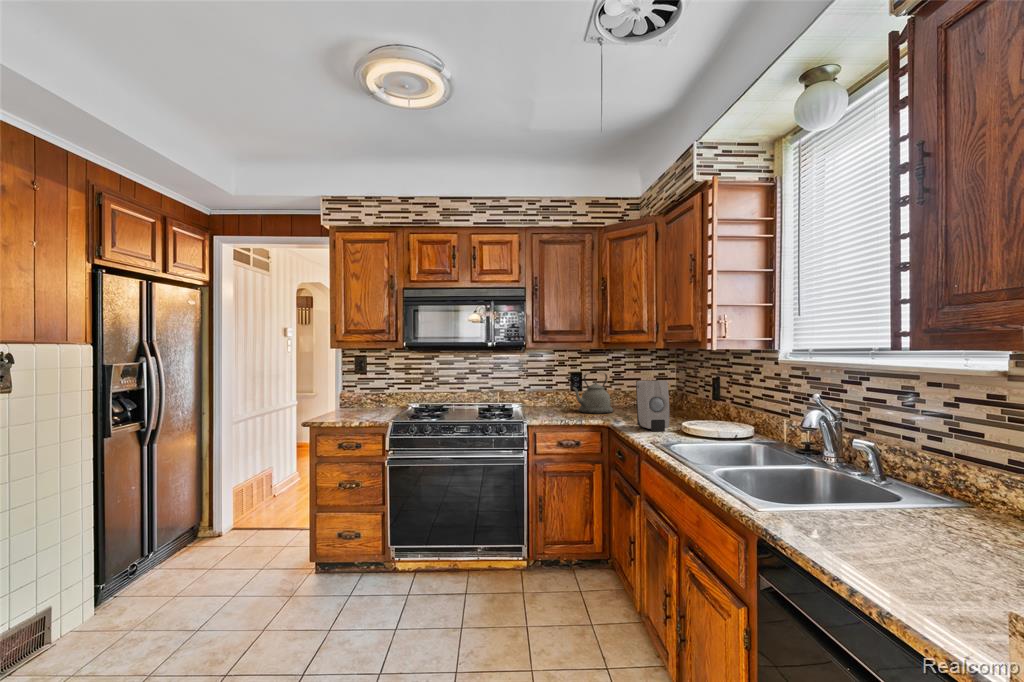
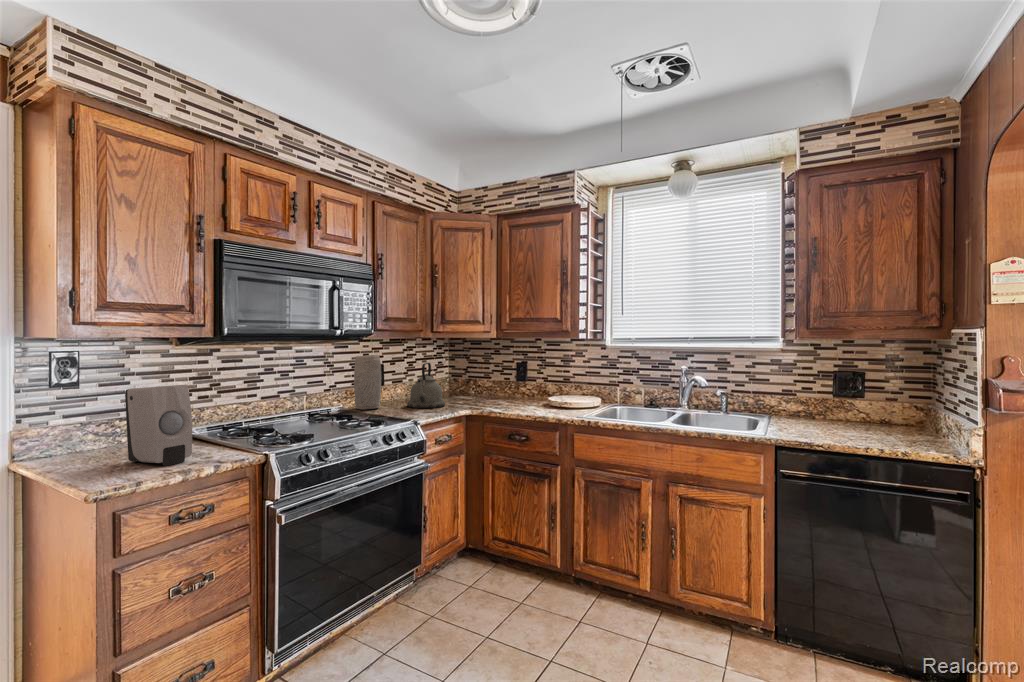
vase: none [542,364,563,408] -> present [354,355,381,409]
soap dispenser: present [636,381,669,431] -> present [125,385,192,466]

